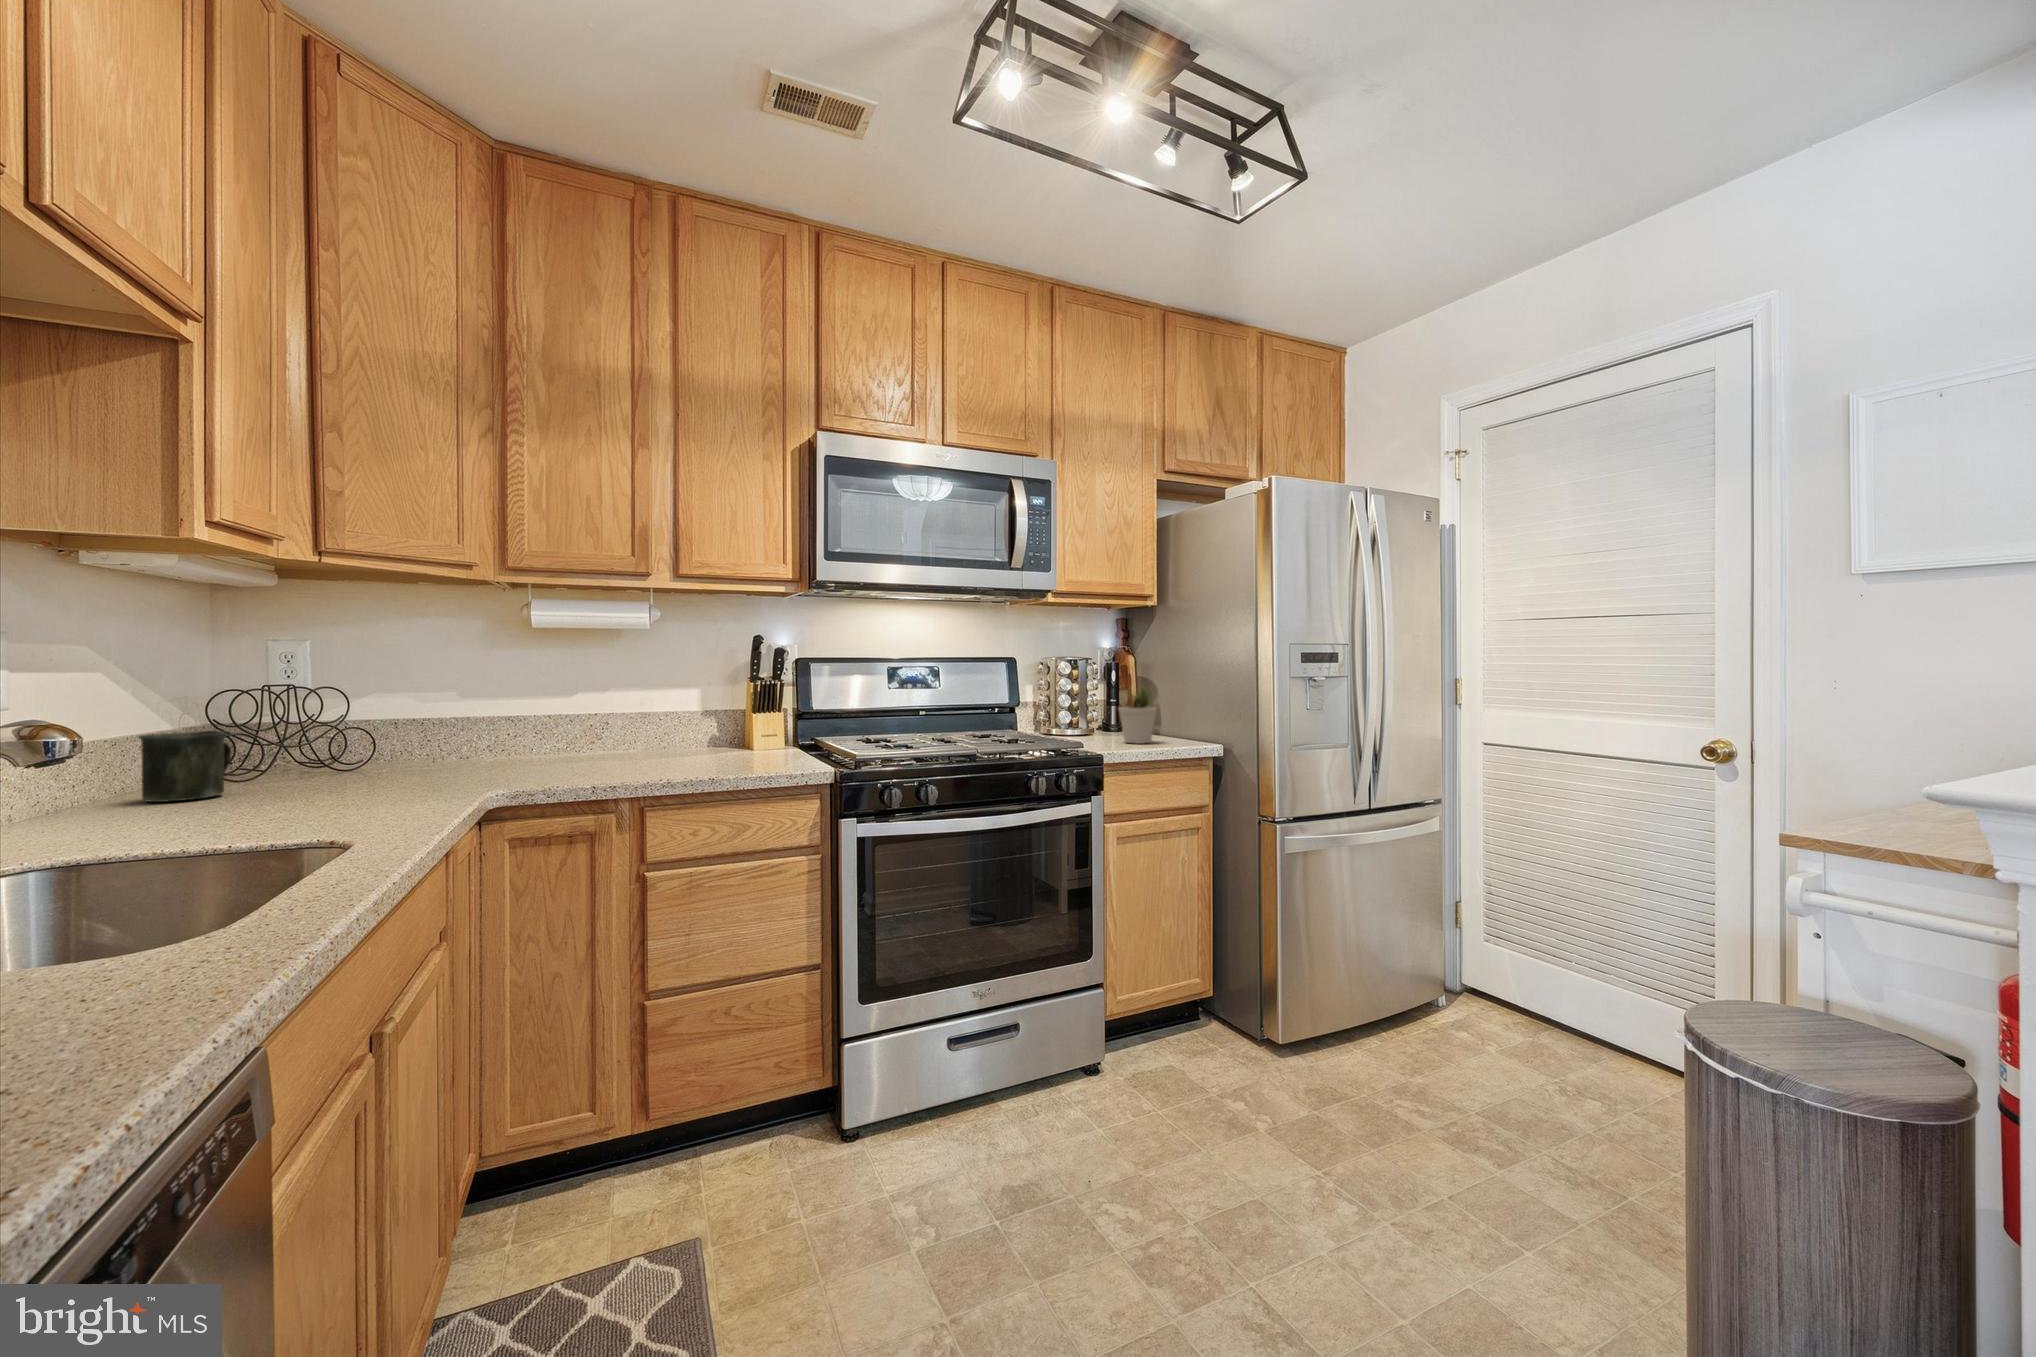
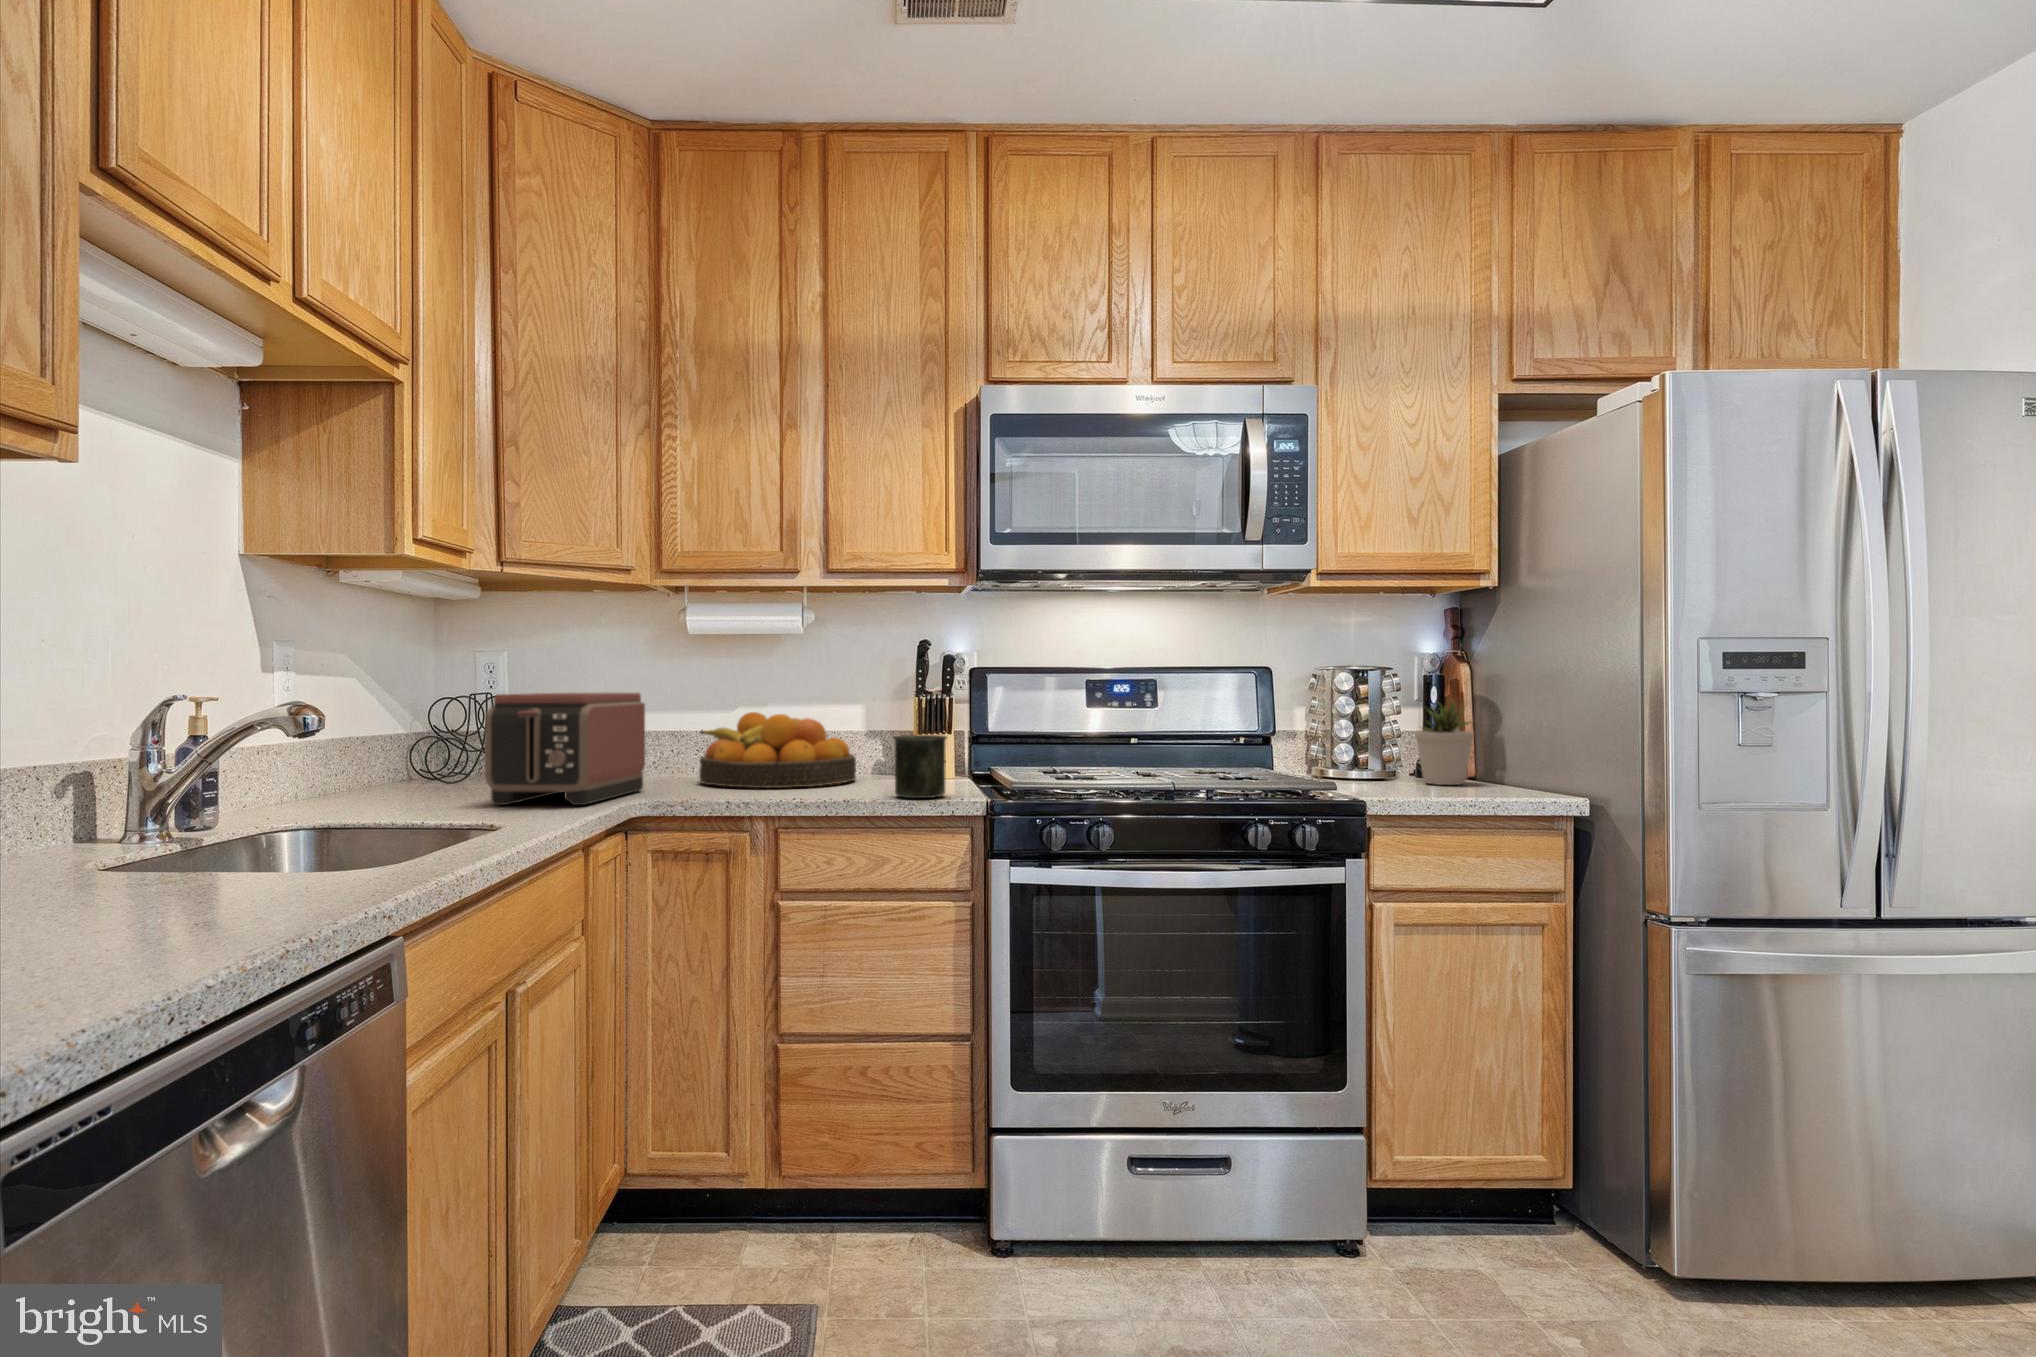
toaster: none [308,686,495,806] -> present [485,693,645,805]
fruit bowl: none [544,702,700,771] -> present [699,712,856,788]
mug: present [139,731,231,802] -> present [894,735,947,798]

